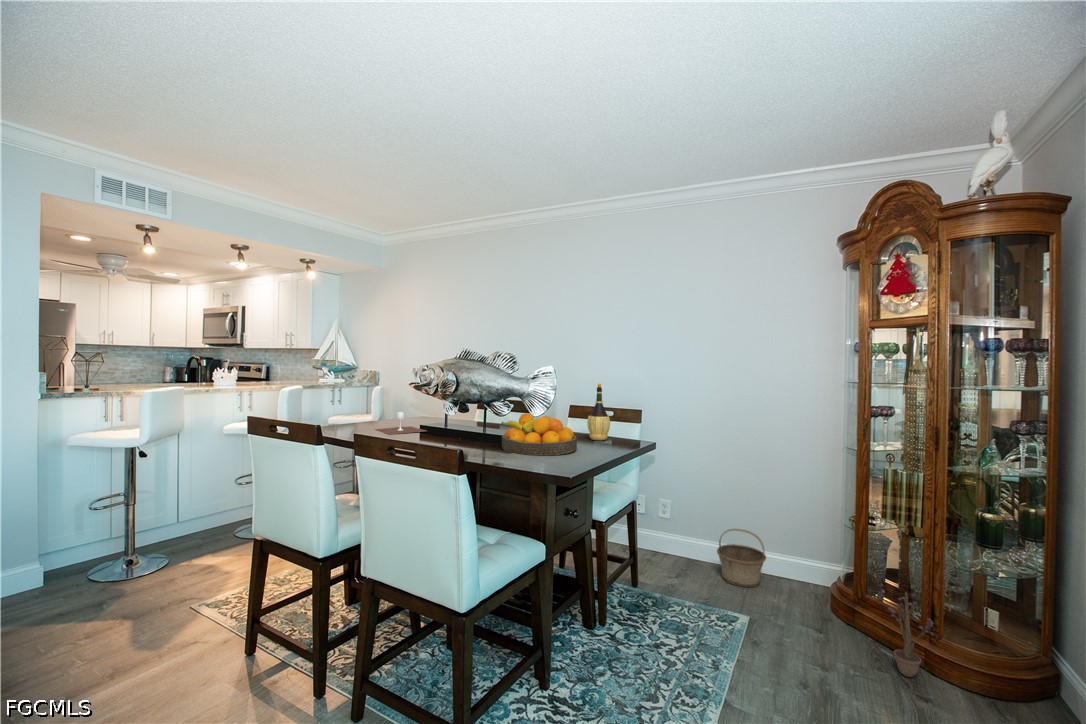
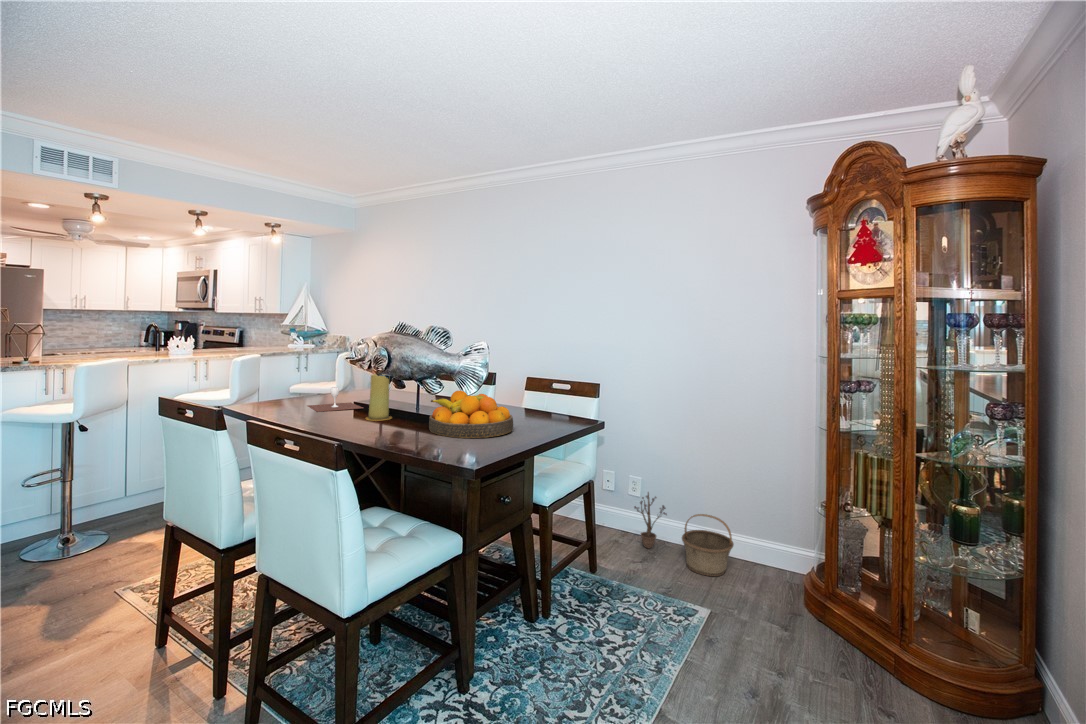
wine bottle: present [587,384,610,440] -> none [535,358,560,420]
candle: none [437,399,461,442] -> present [366,374,392,421]
decorative plant: present [881,592,934,677] -> present [628,492,667,548]

